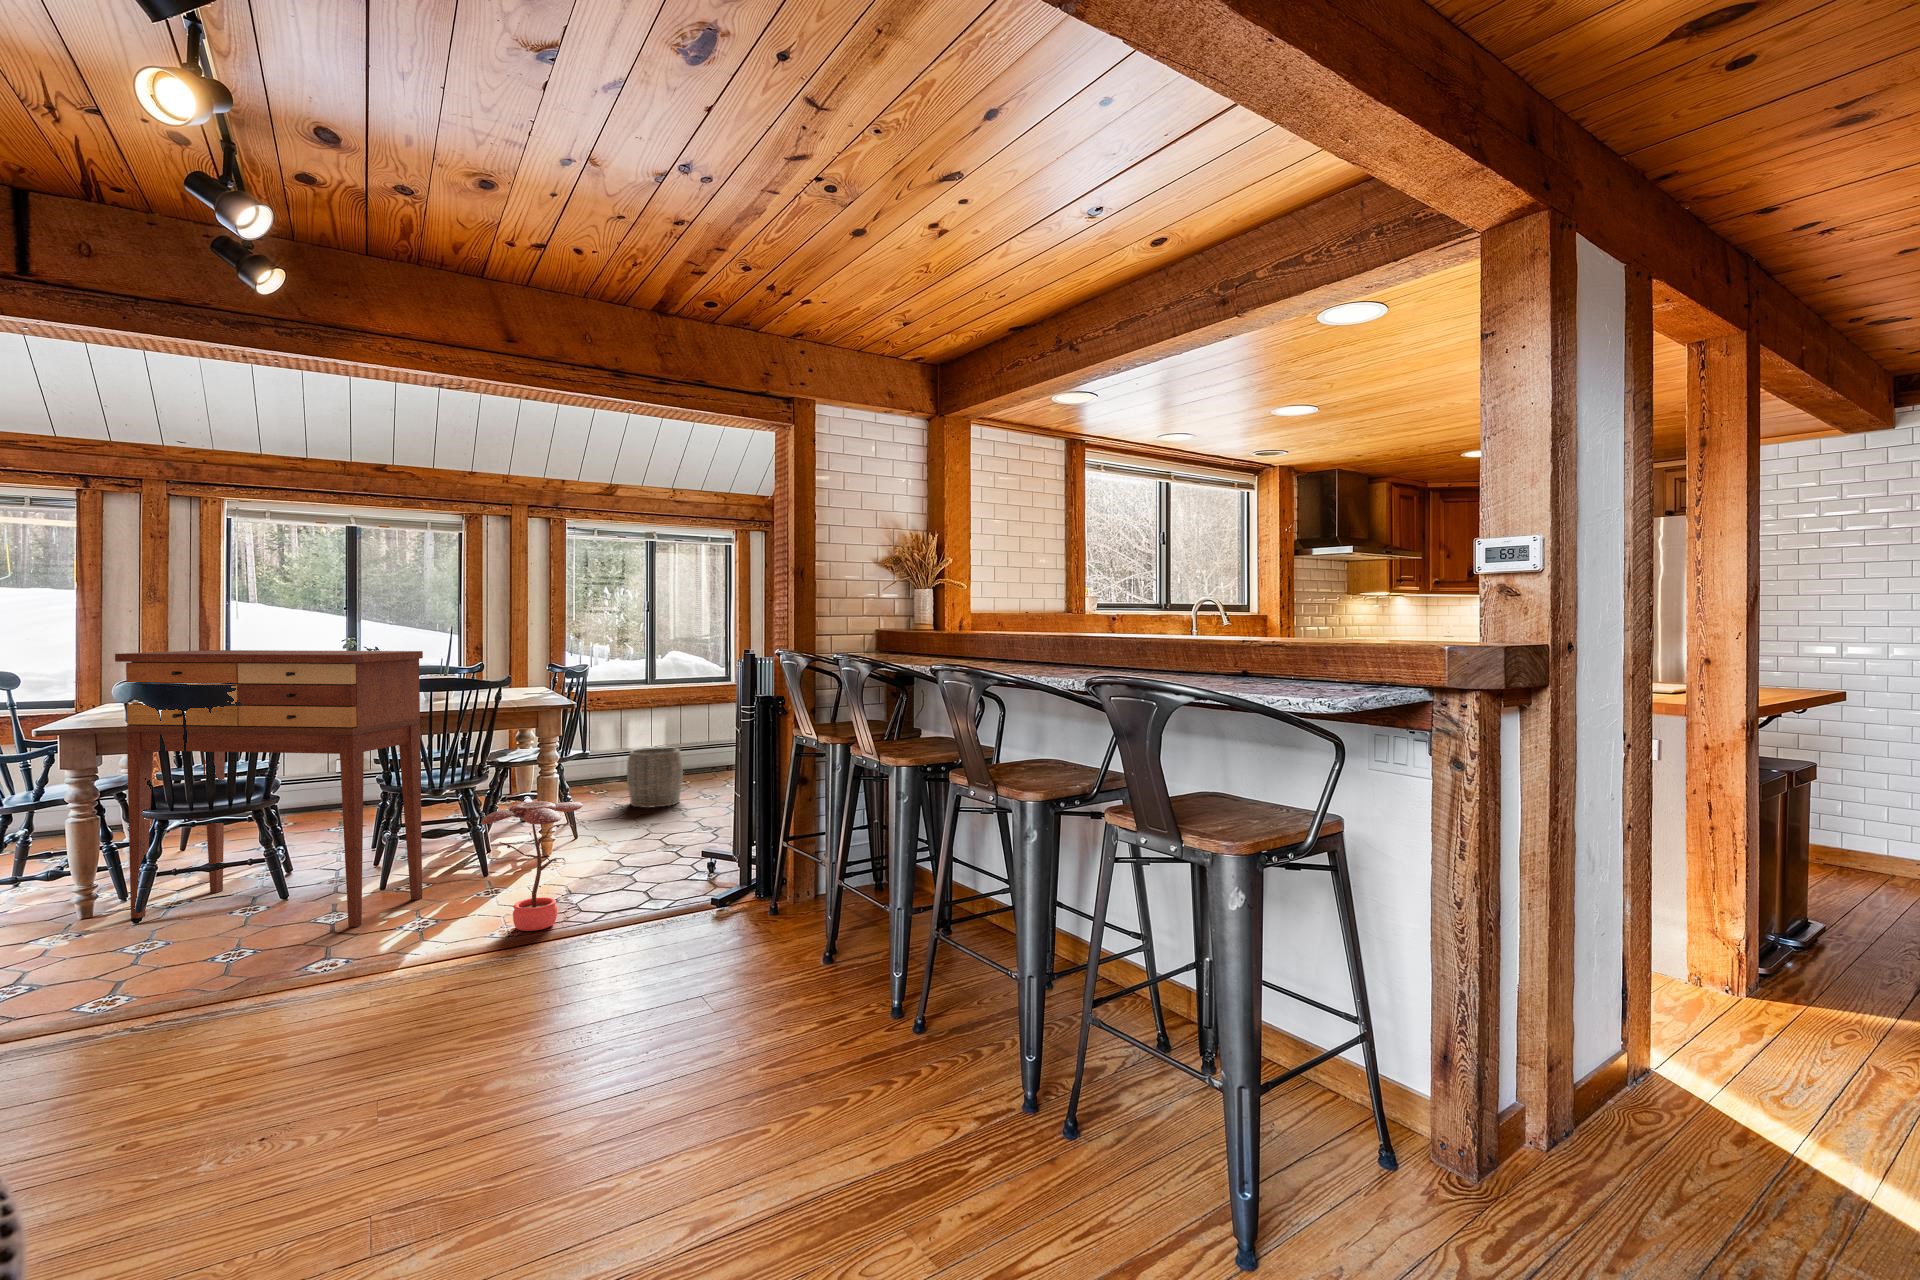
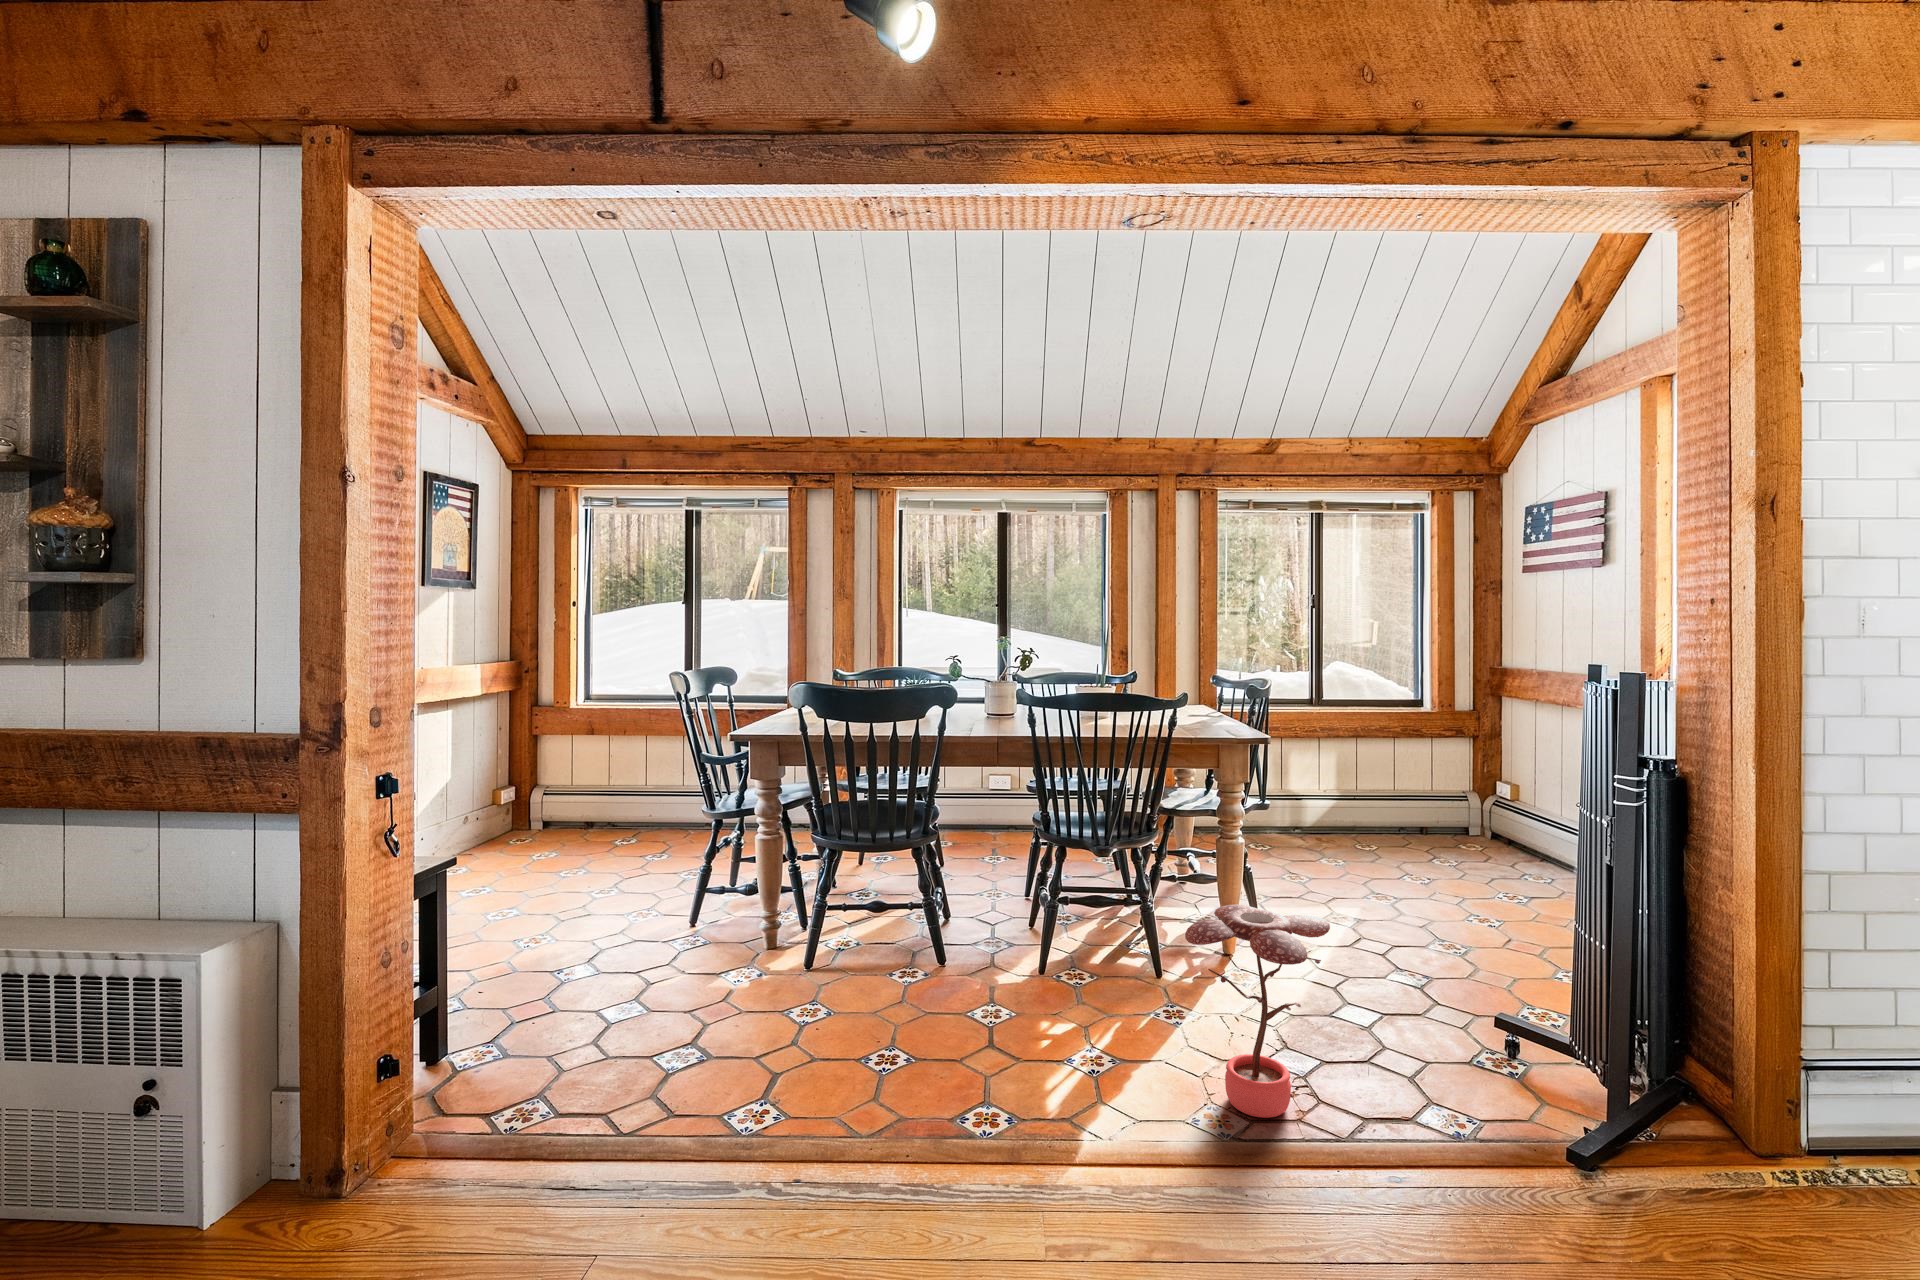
console table: present [115,650,423,927] -> none [792,654,1094,1032]
woven basket: present [627,747,683,808] -> none [1304,781,1381,865]

